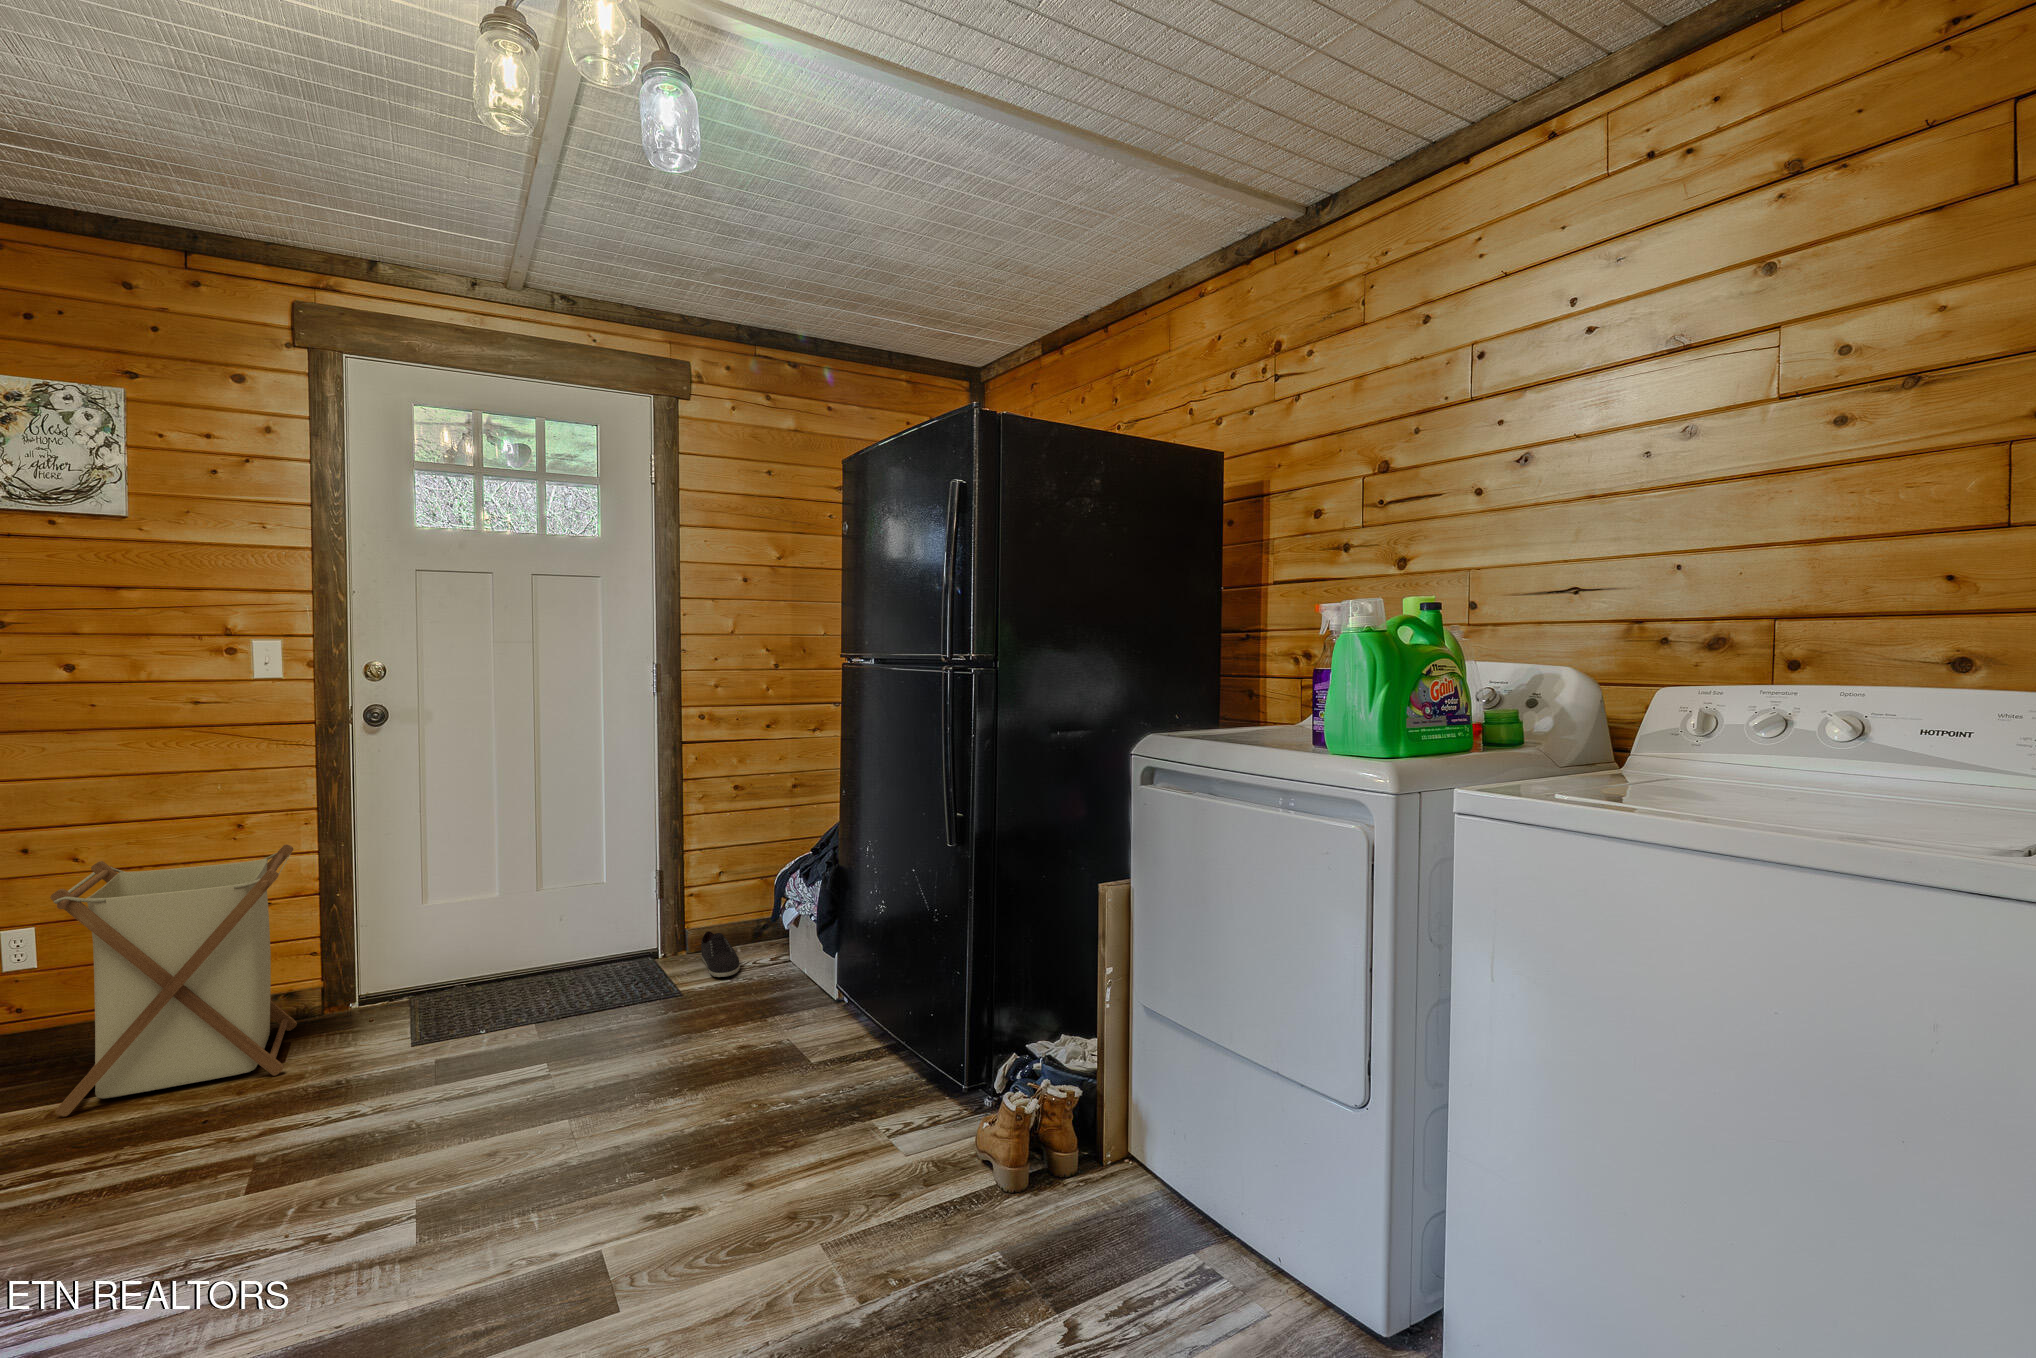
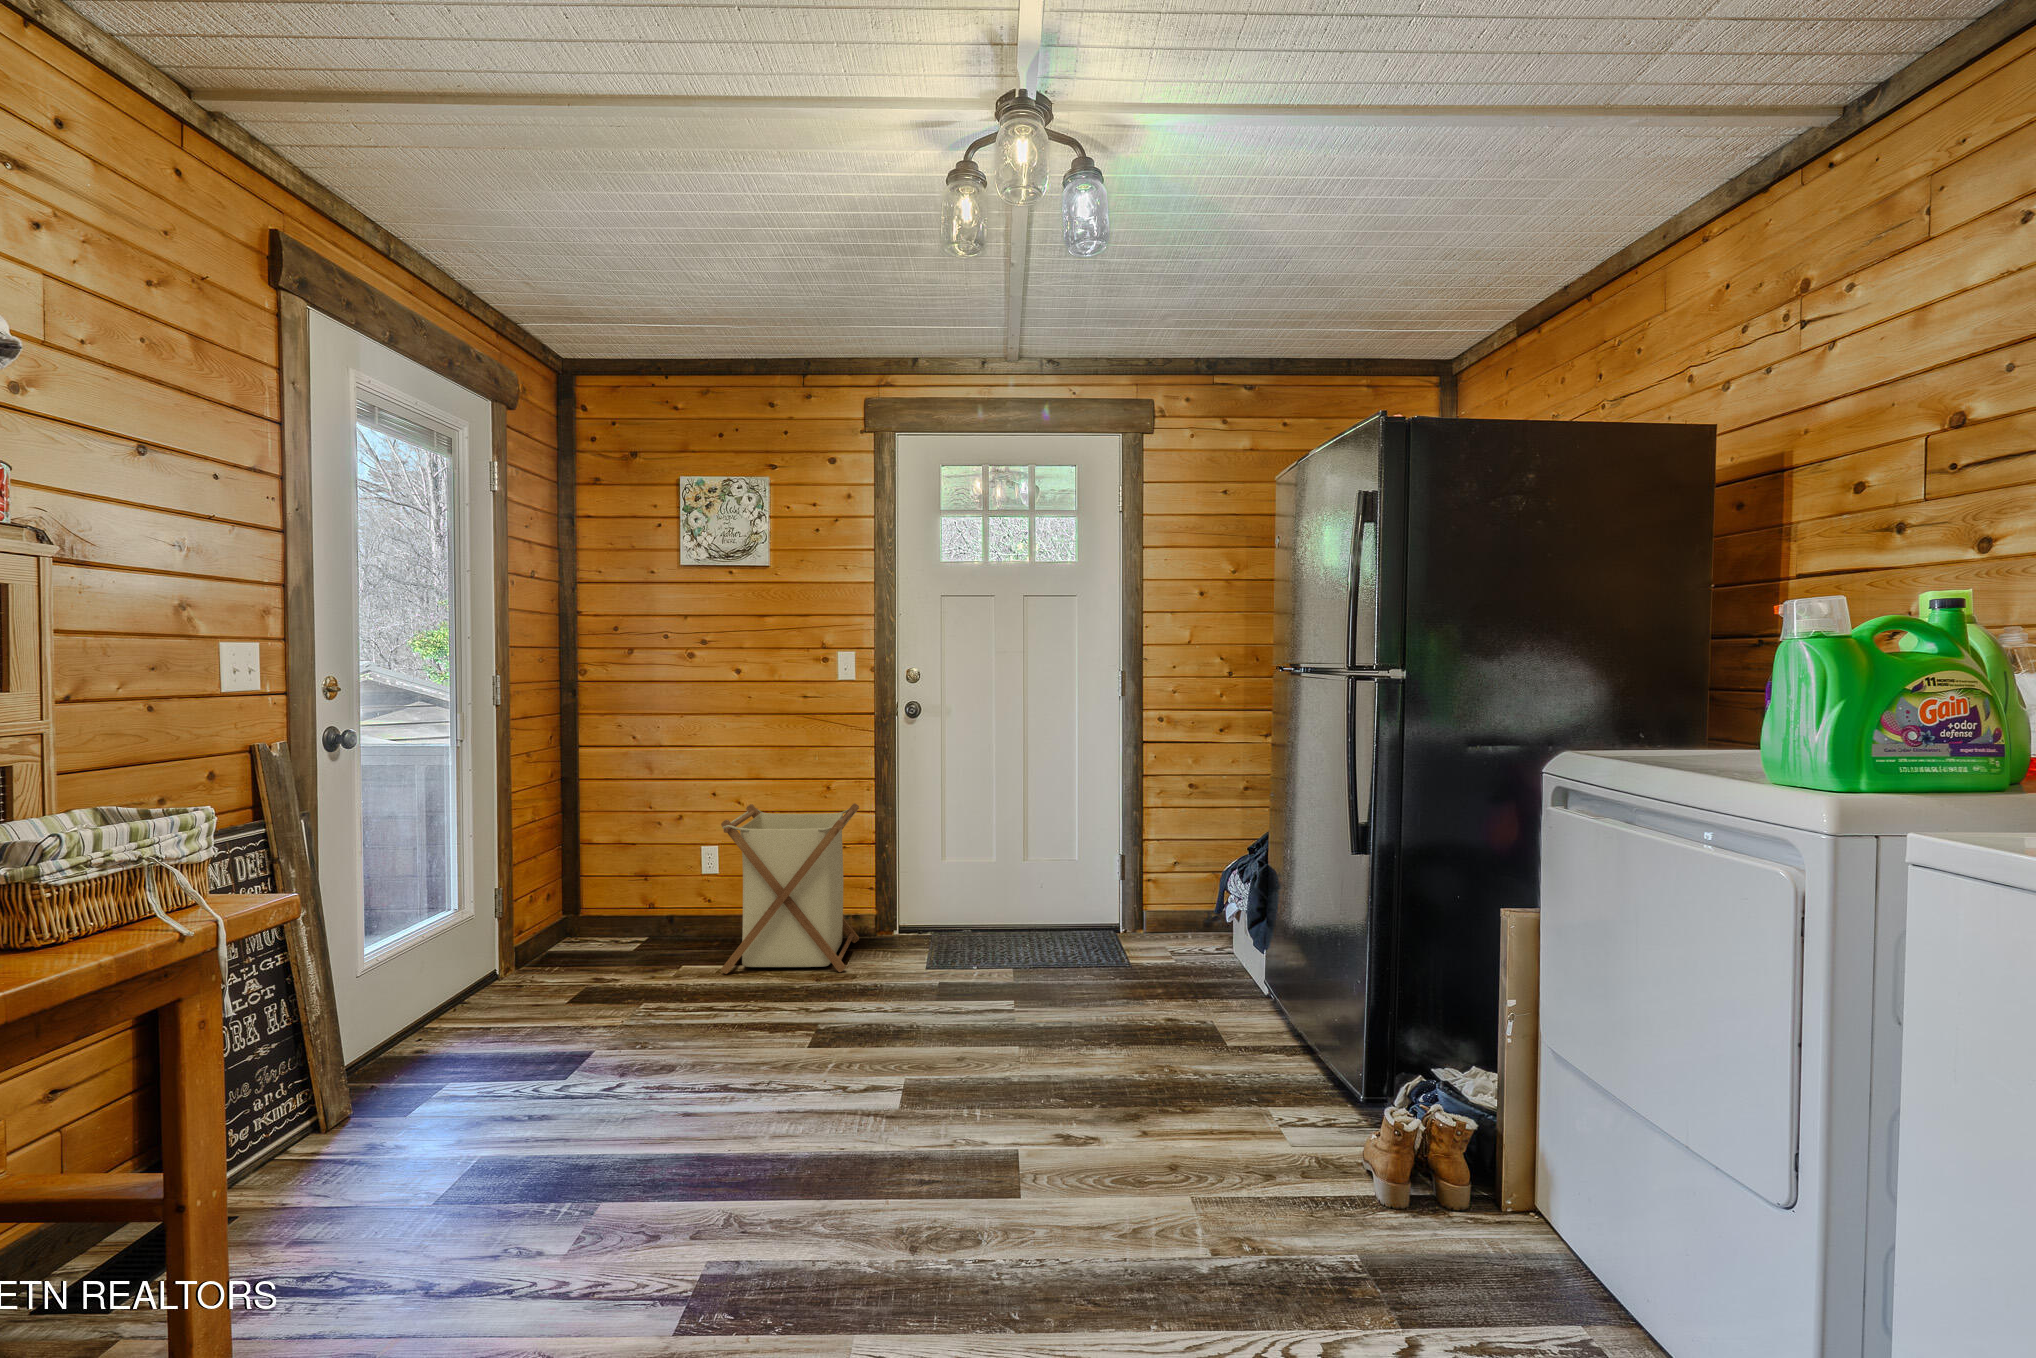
shoe: present [701,931,740,977] -> none [1155,915,1186,957]

